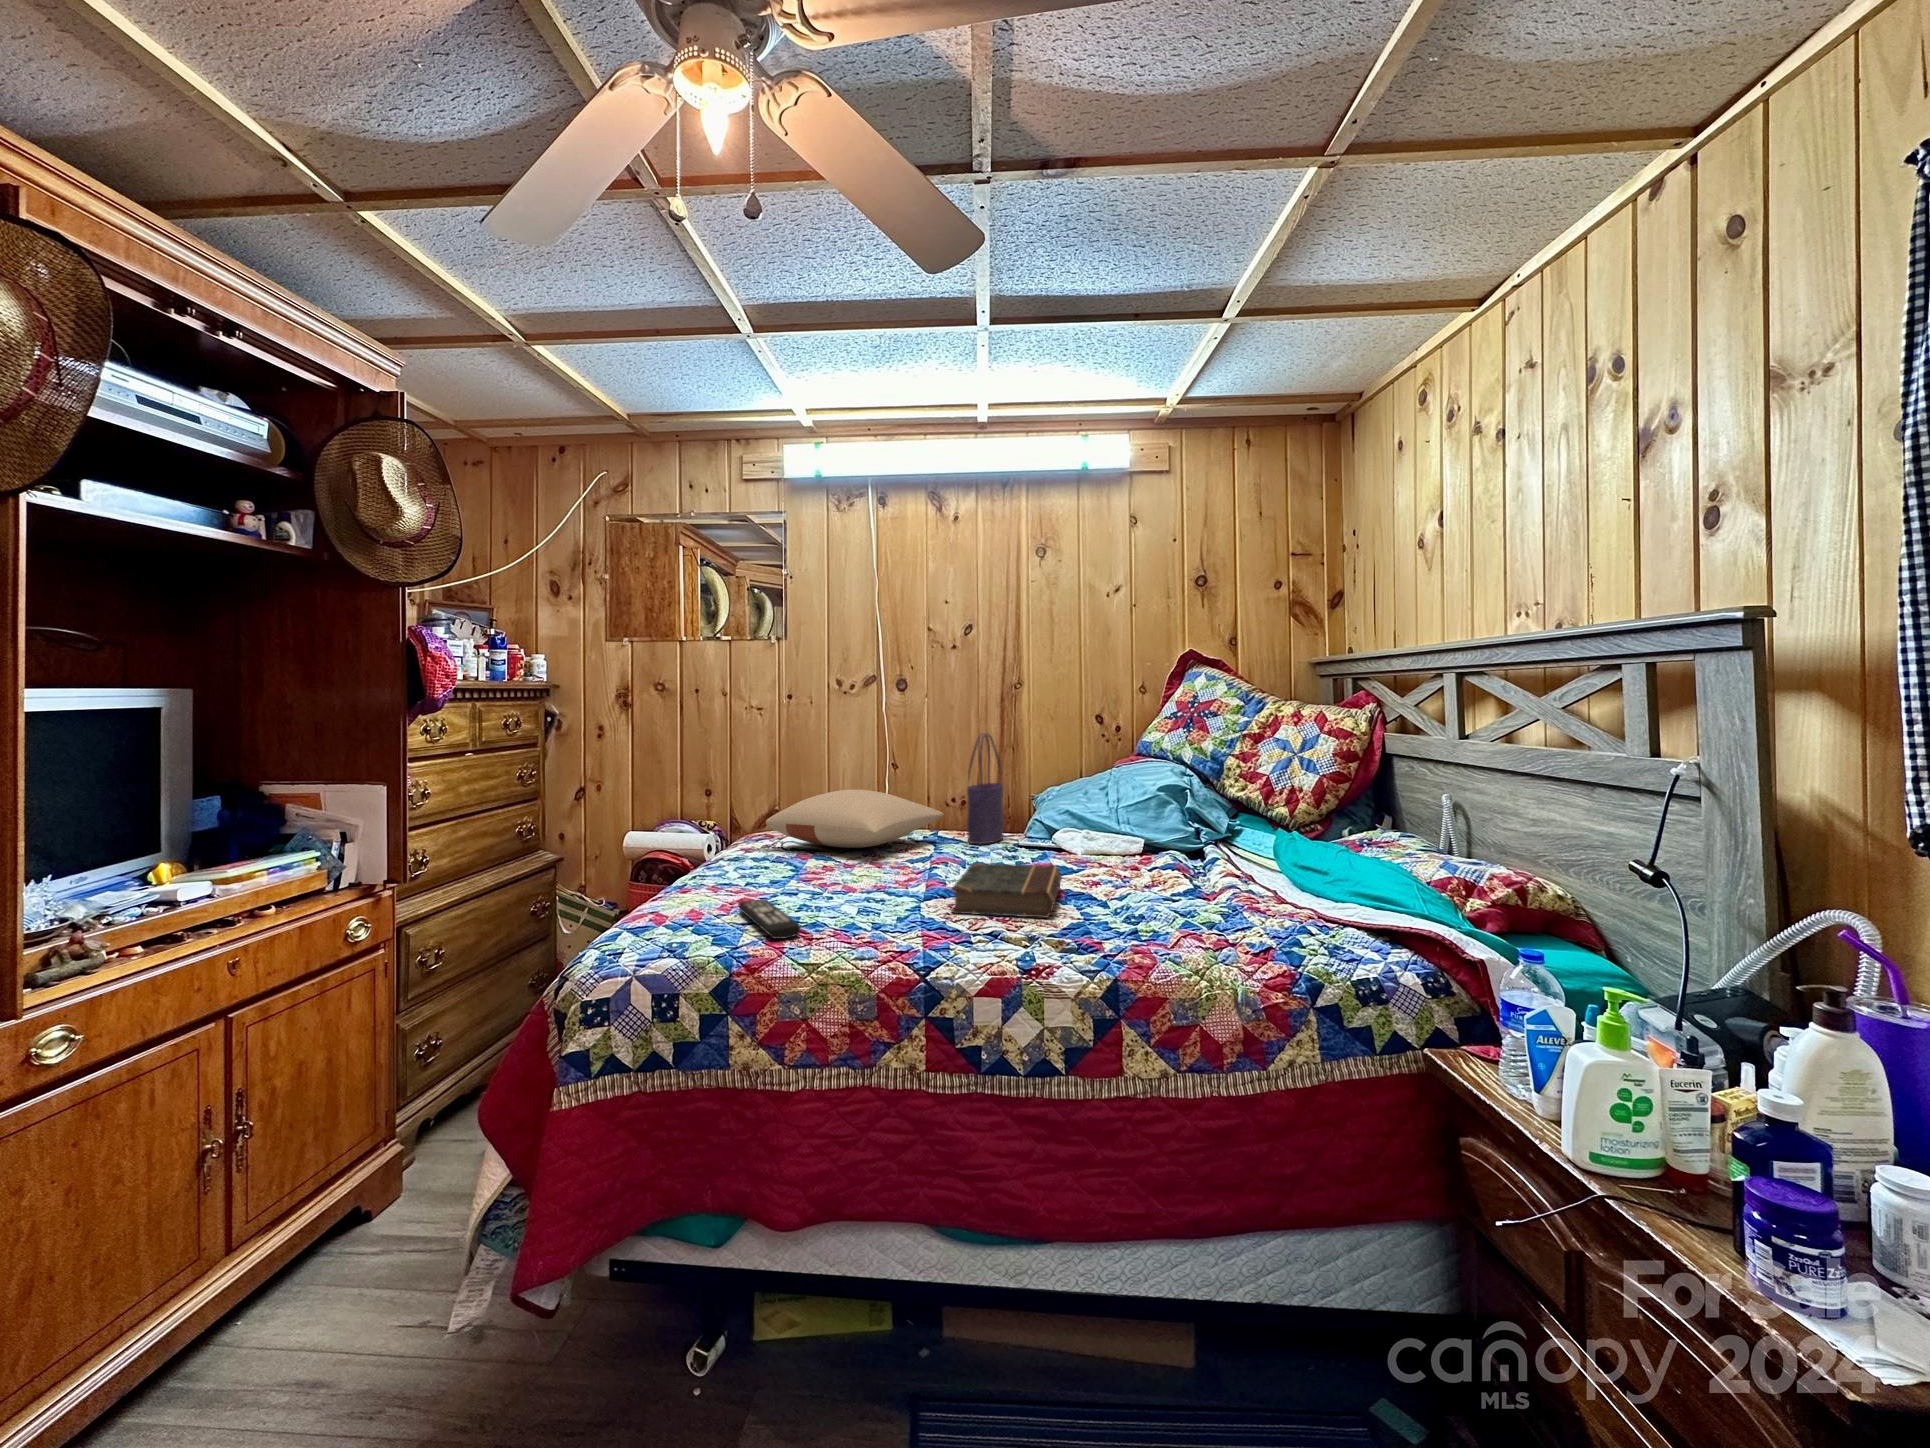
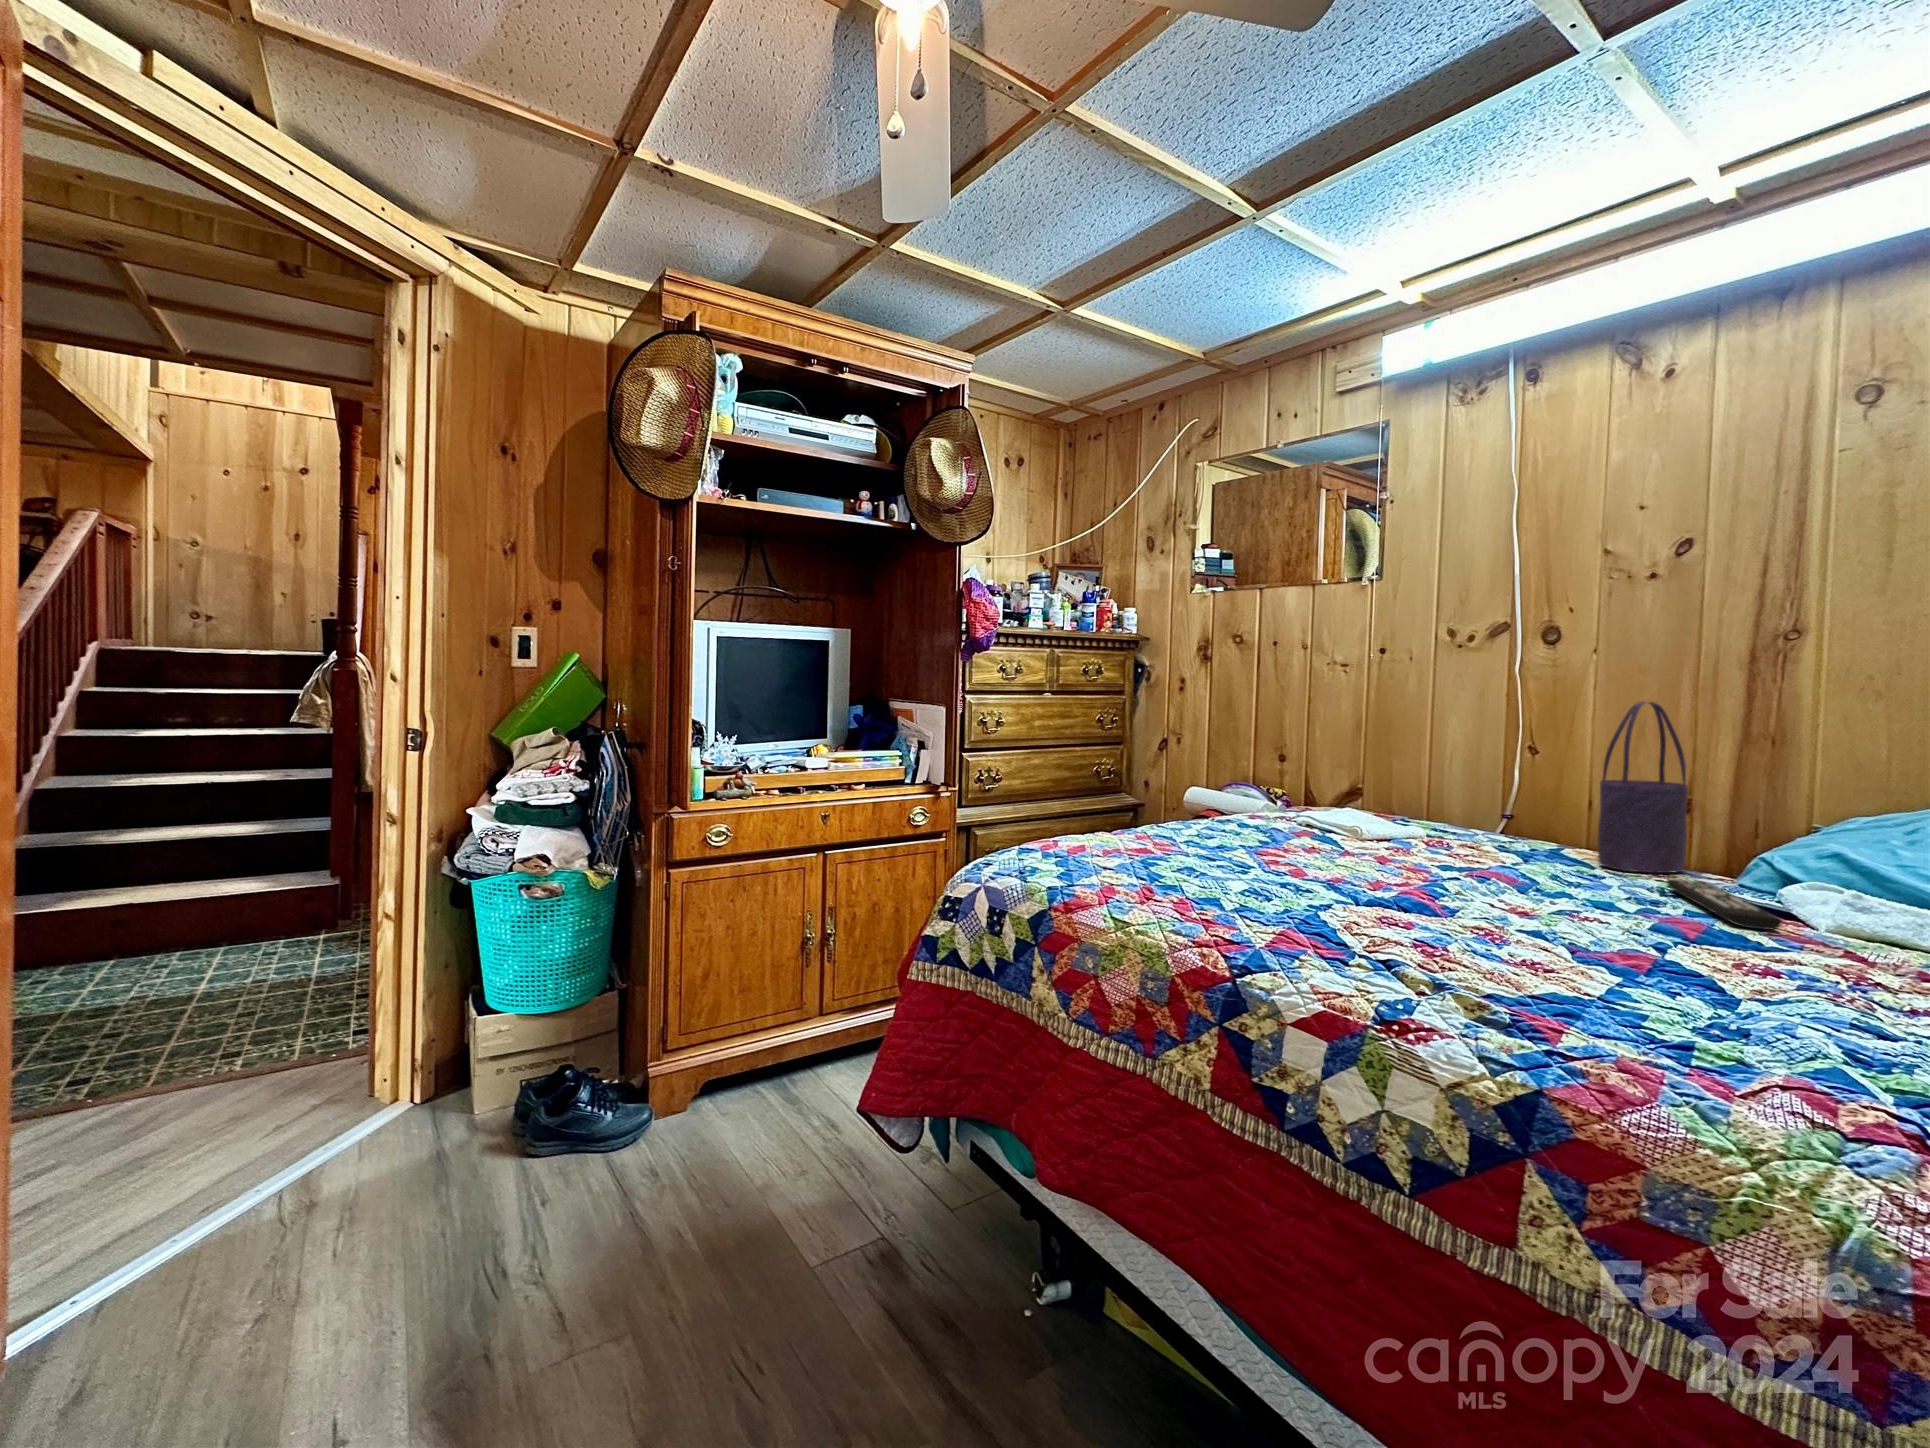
pillow: present [766,789,944,848] -> none [1282,763,1558,838]
book: present [951,863,1062,918] -> none [1384,876,1658,974]
remote control: present [738,899,801,939] -> present [1667,879,1782,930]

